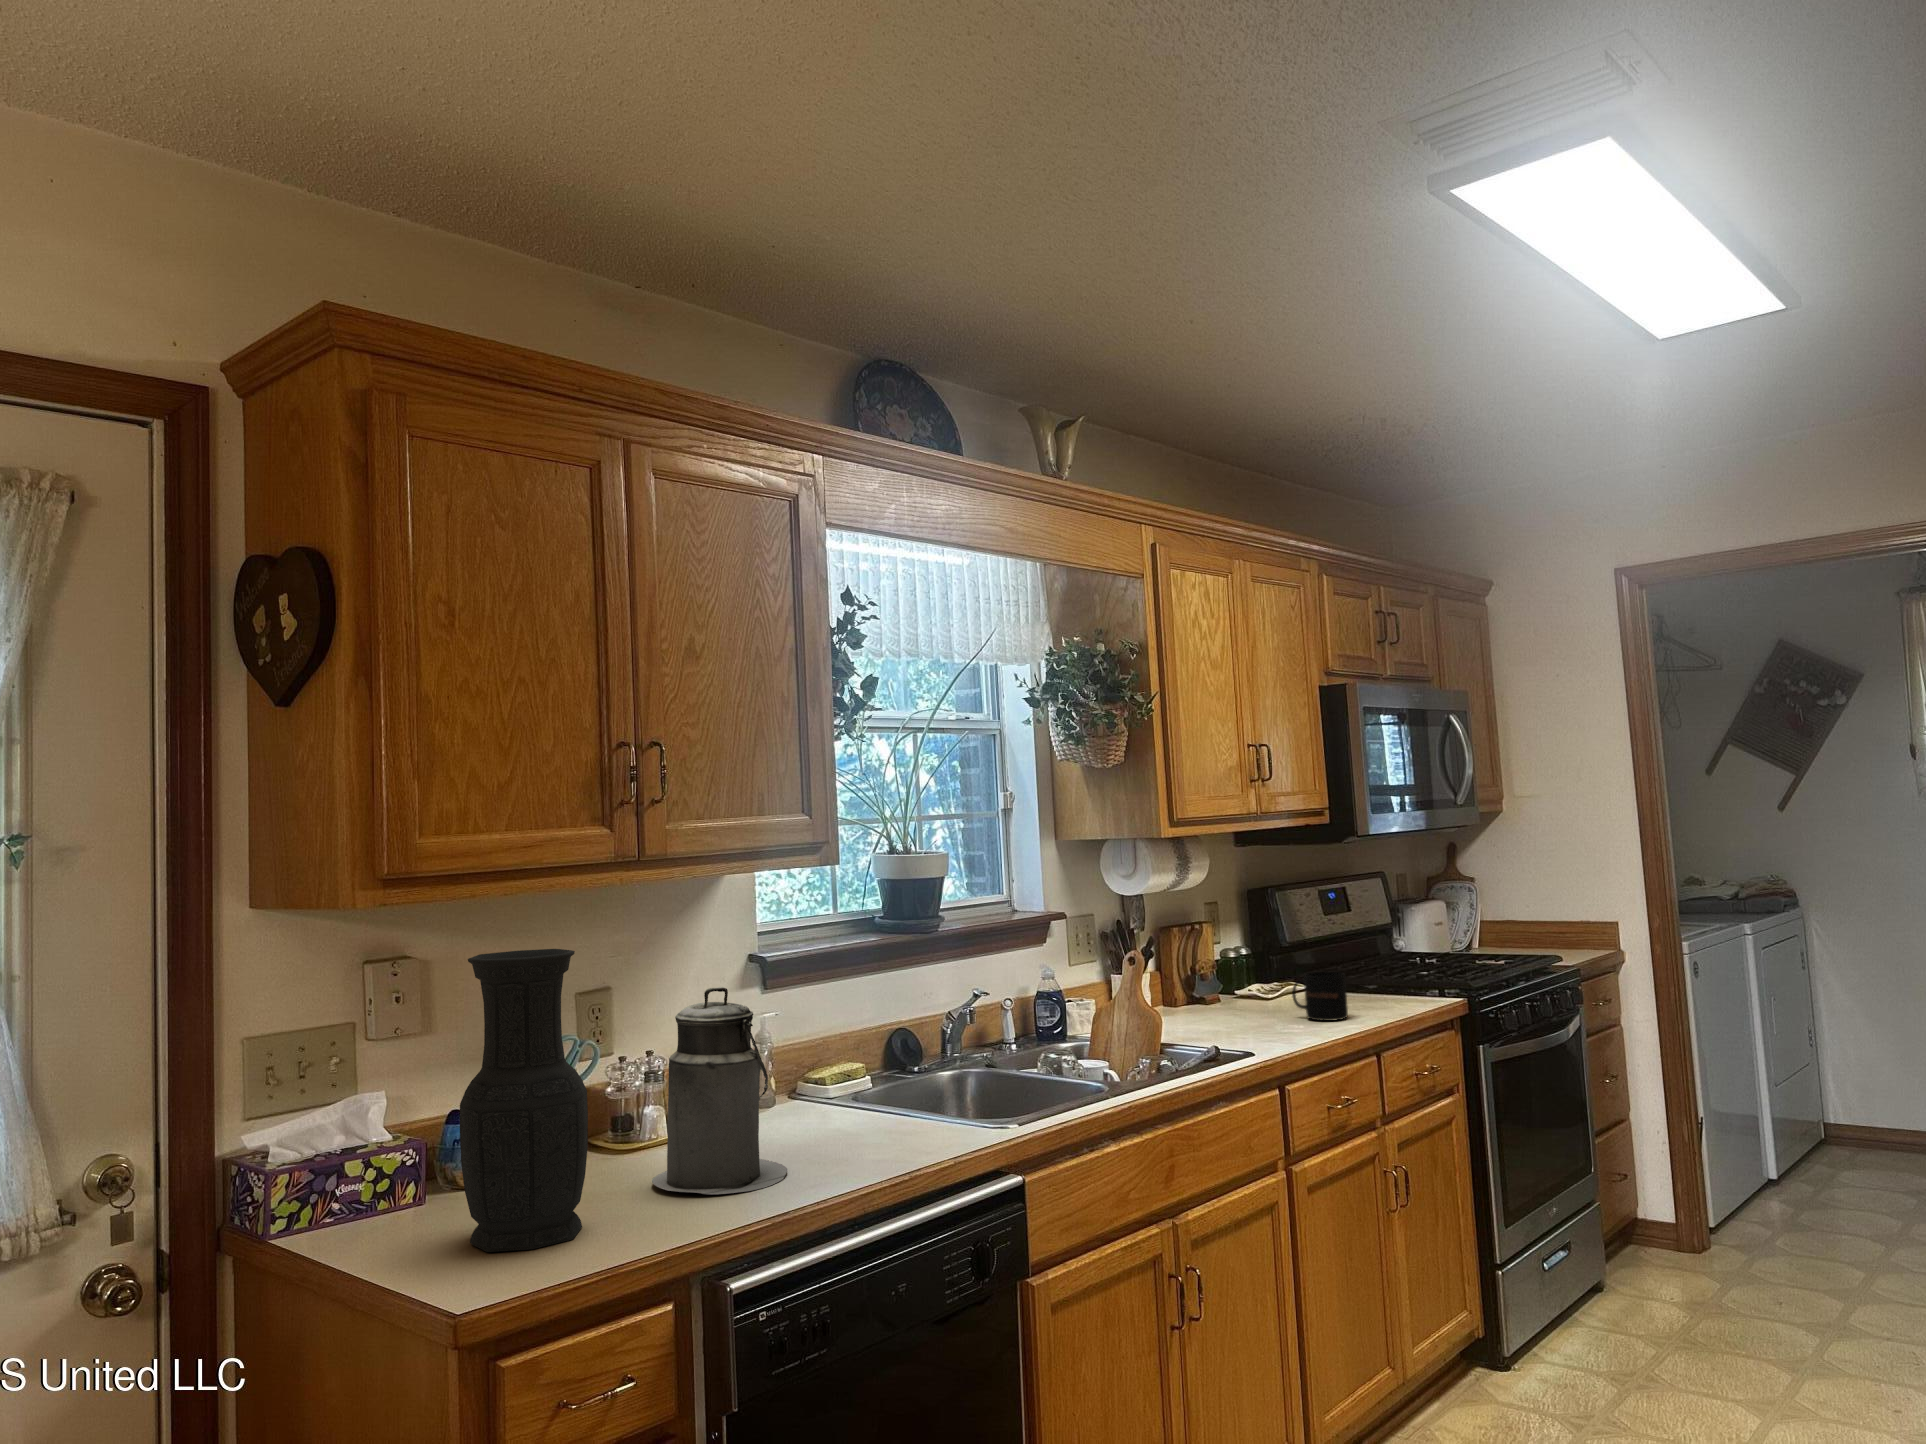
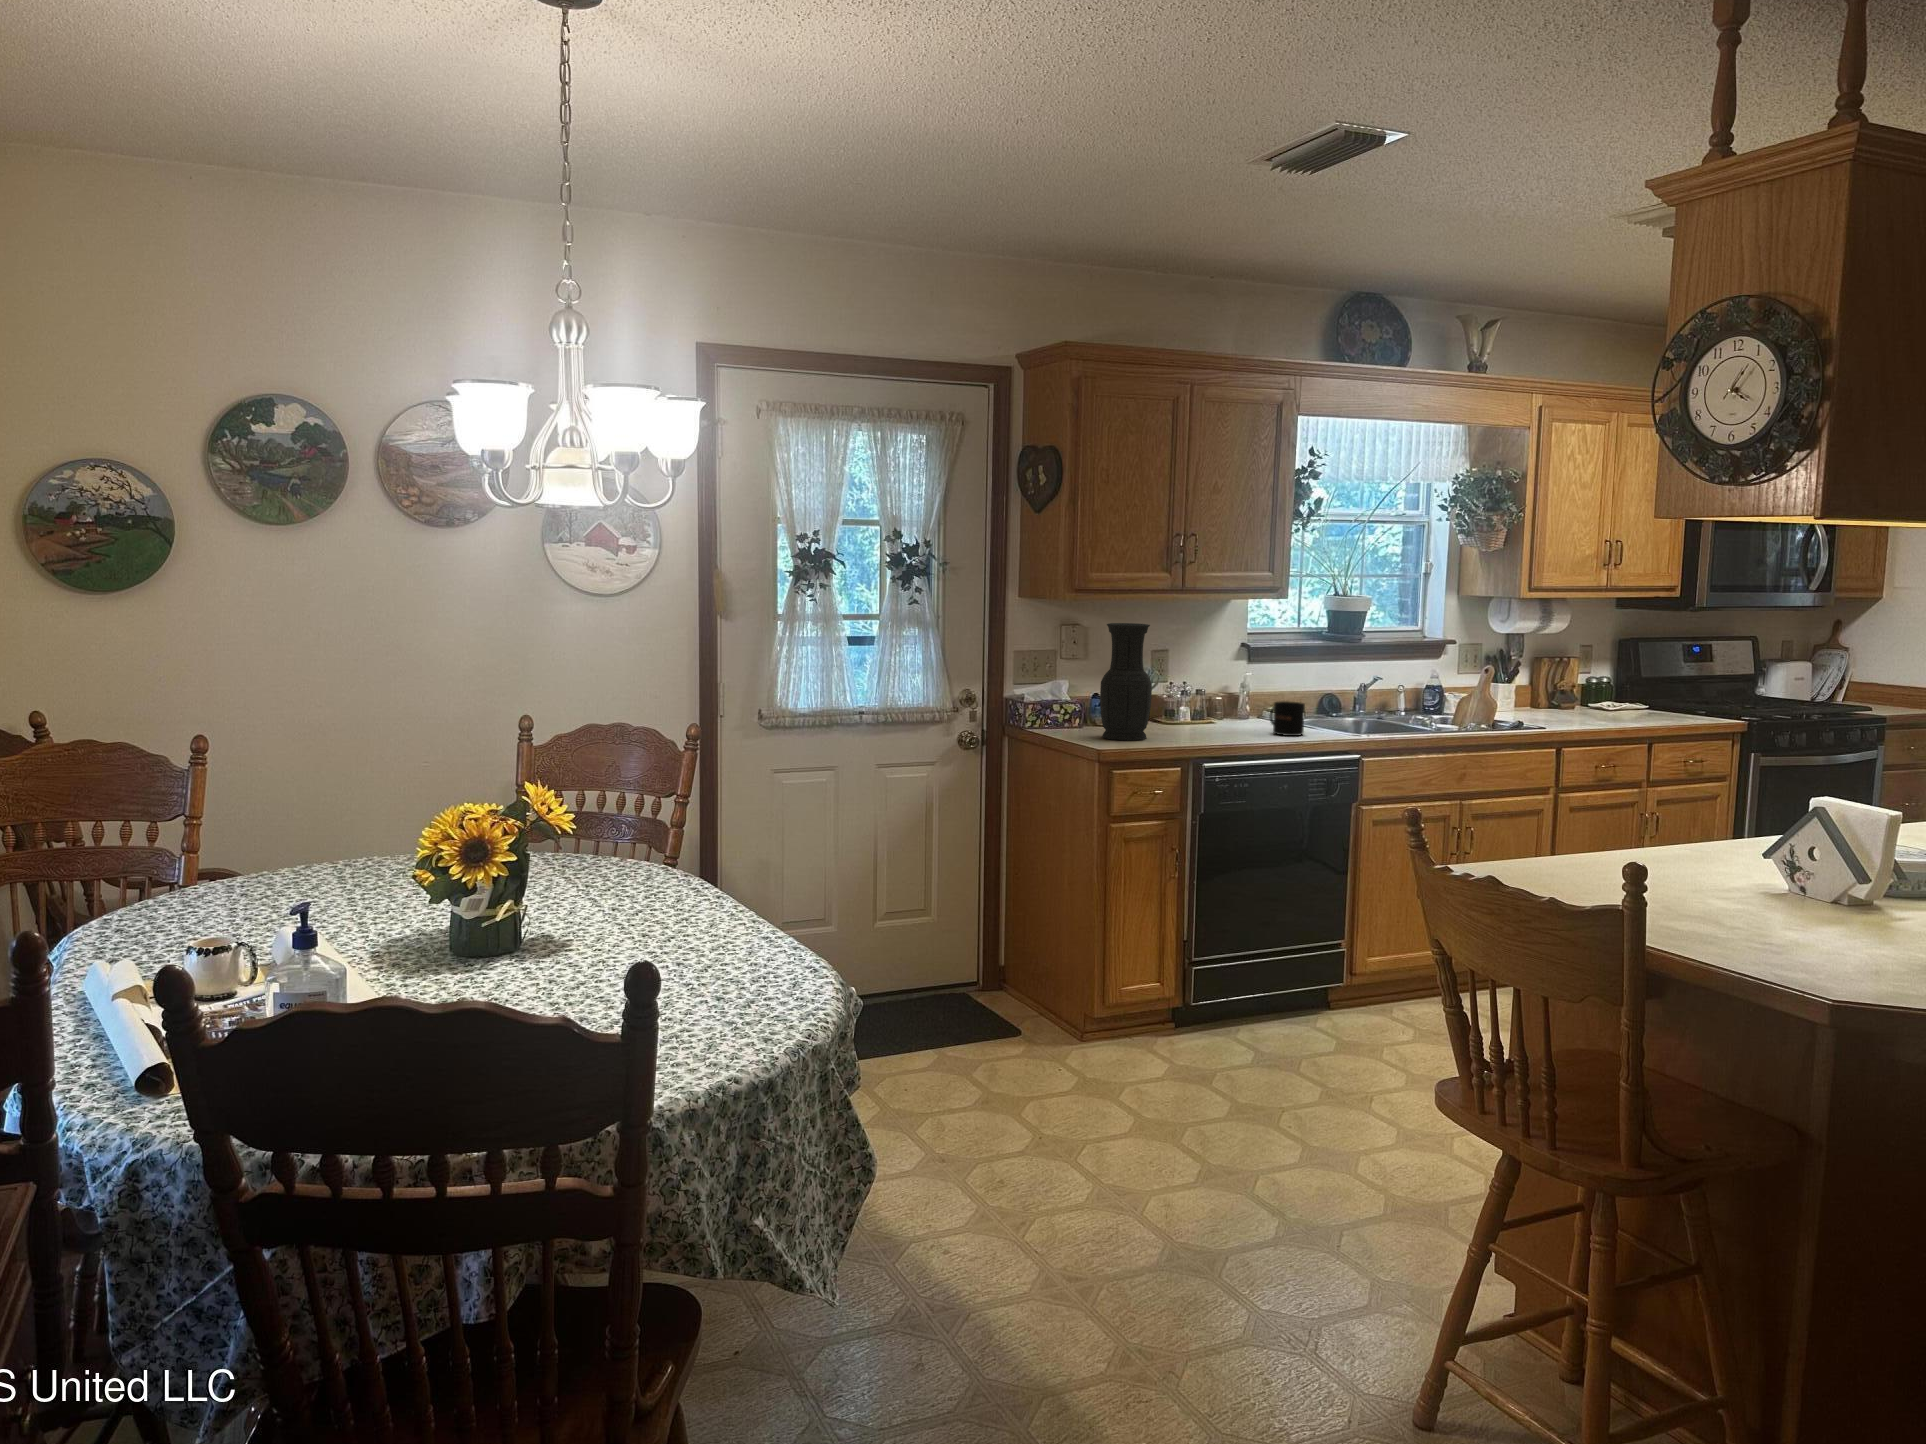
mug: present [1292,972,1348,1021] -> present [1270,701,1305,736]
canister: present [652,987,787,1194] -> none [1179,649,1240,737]

